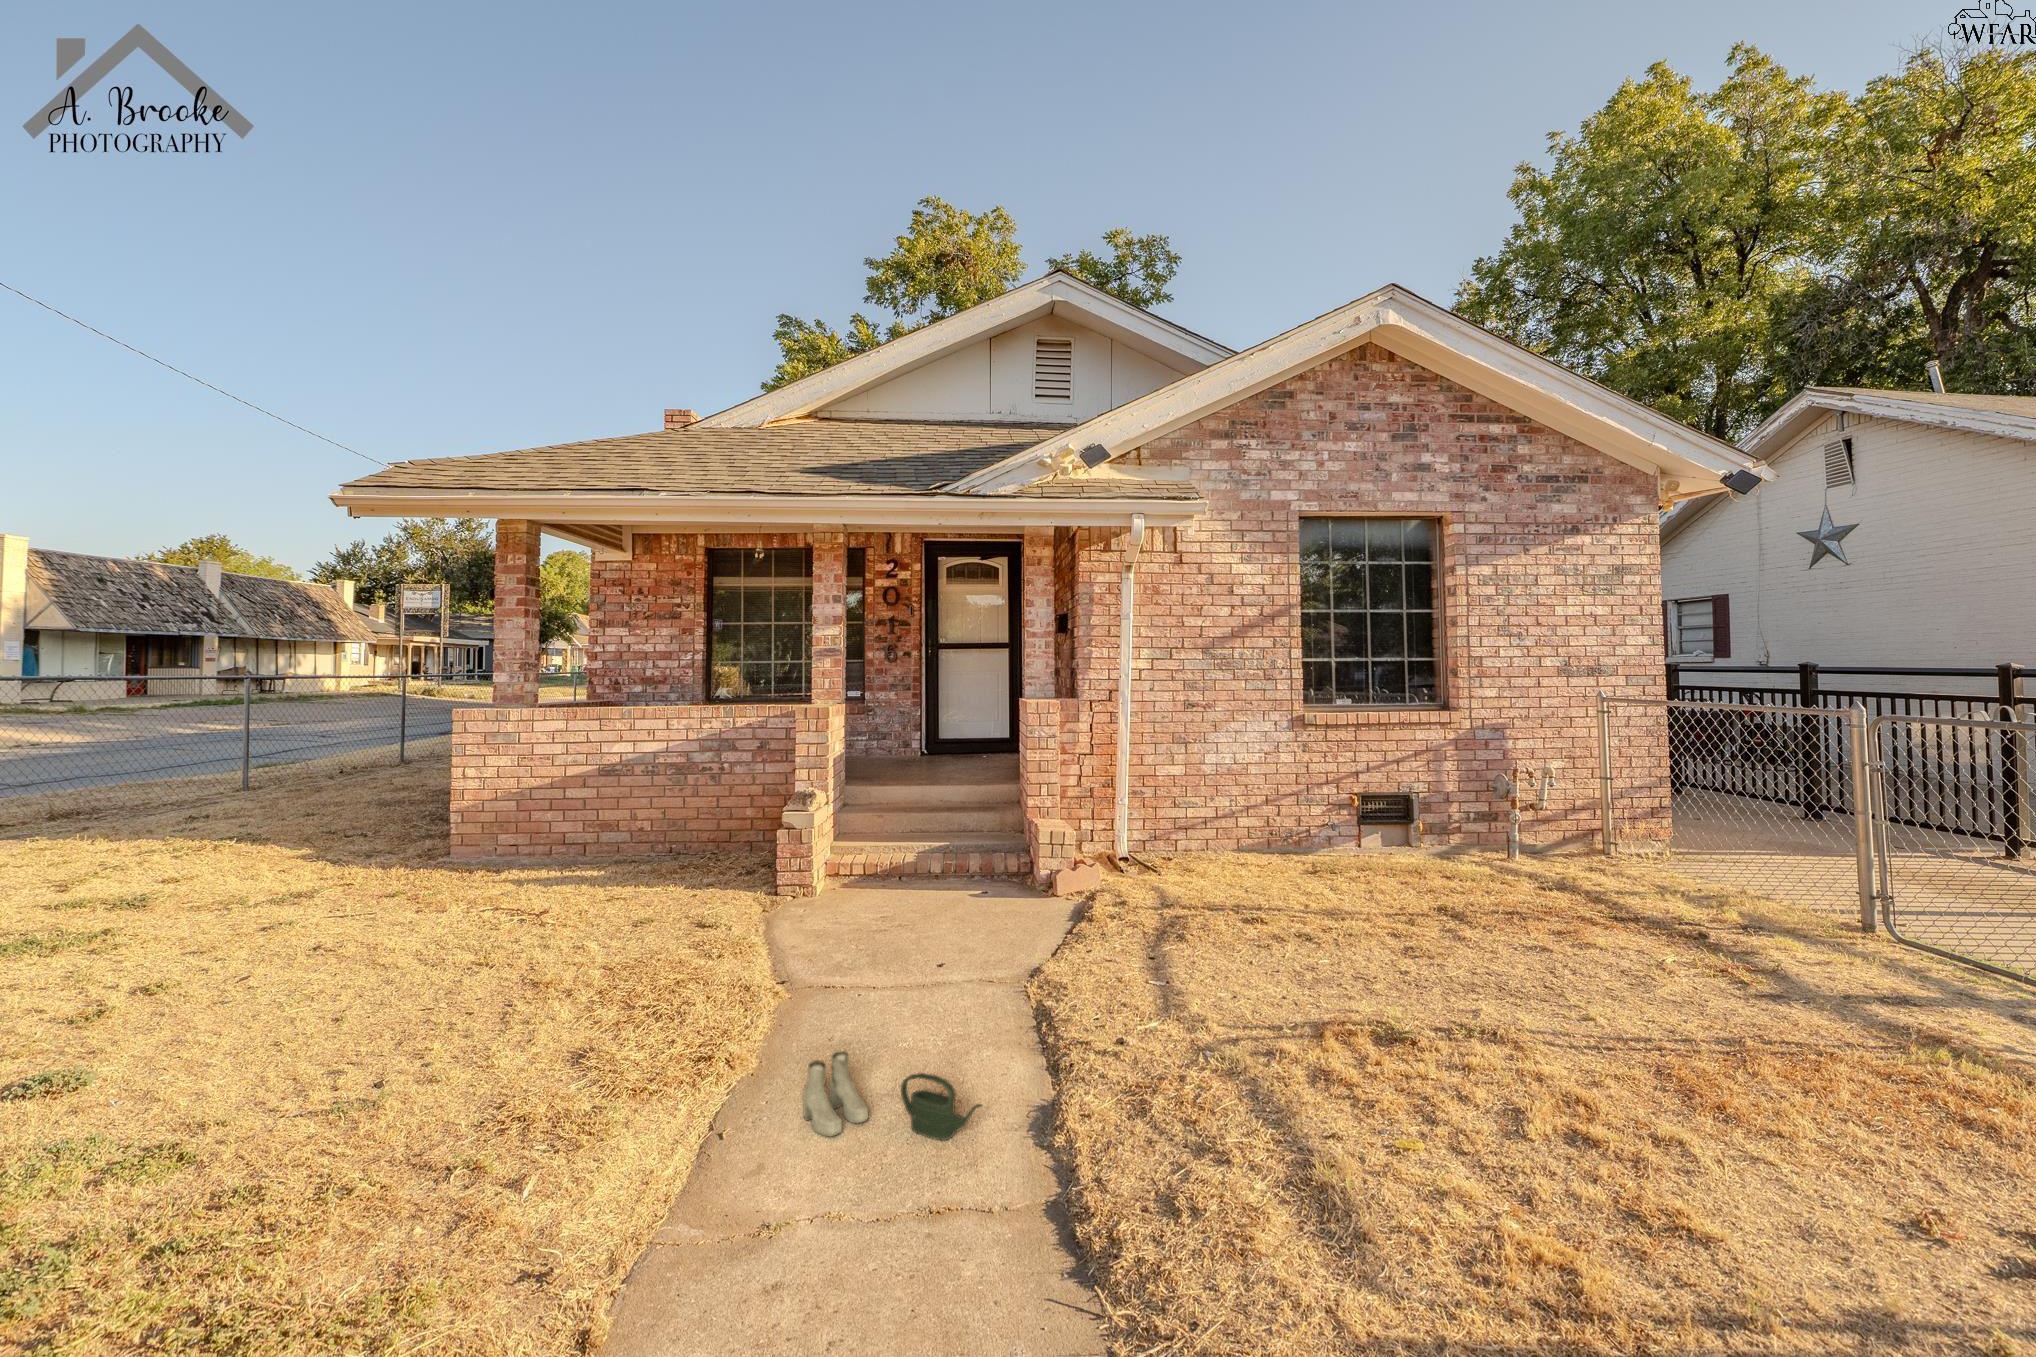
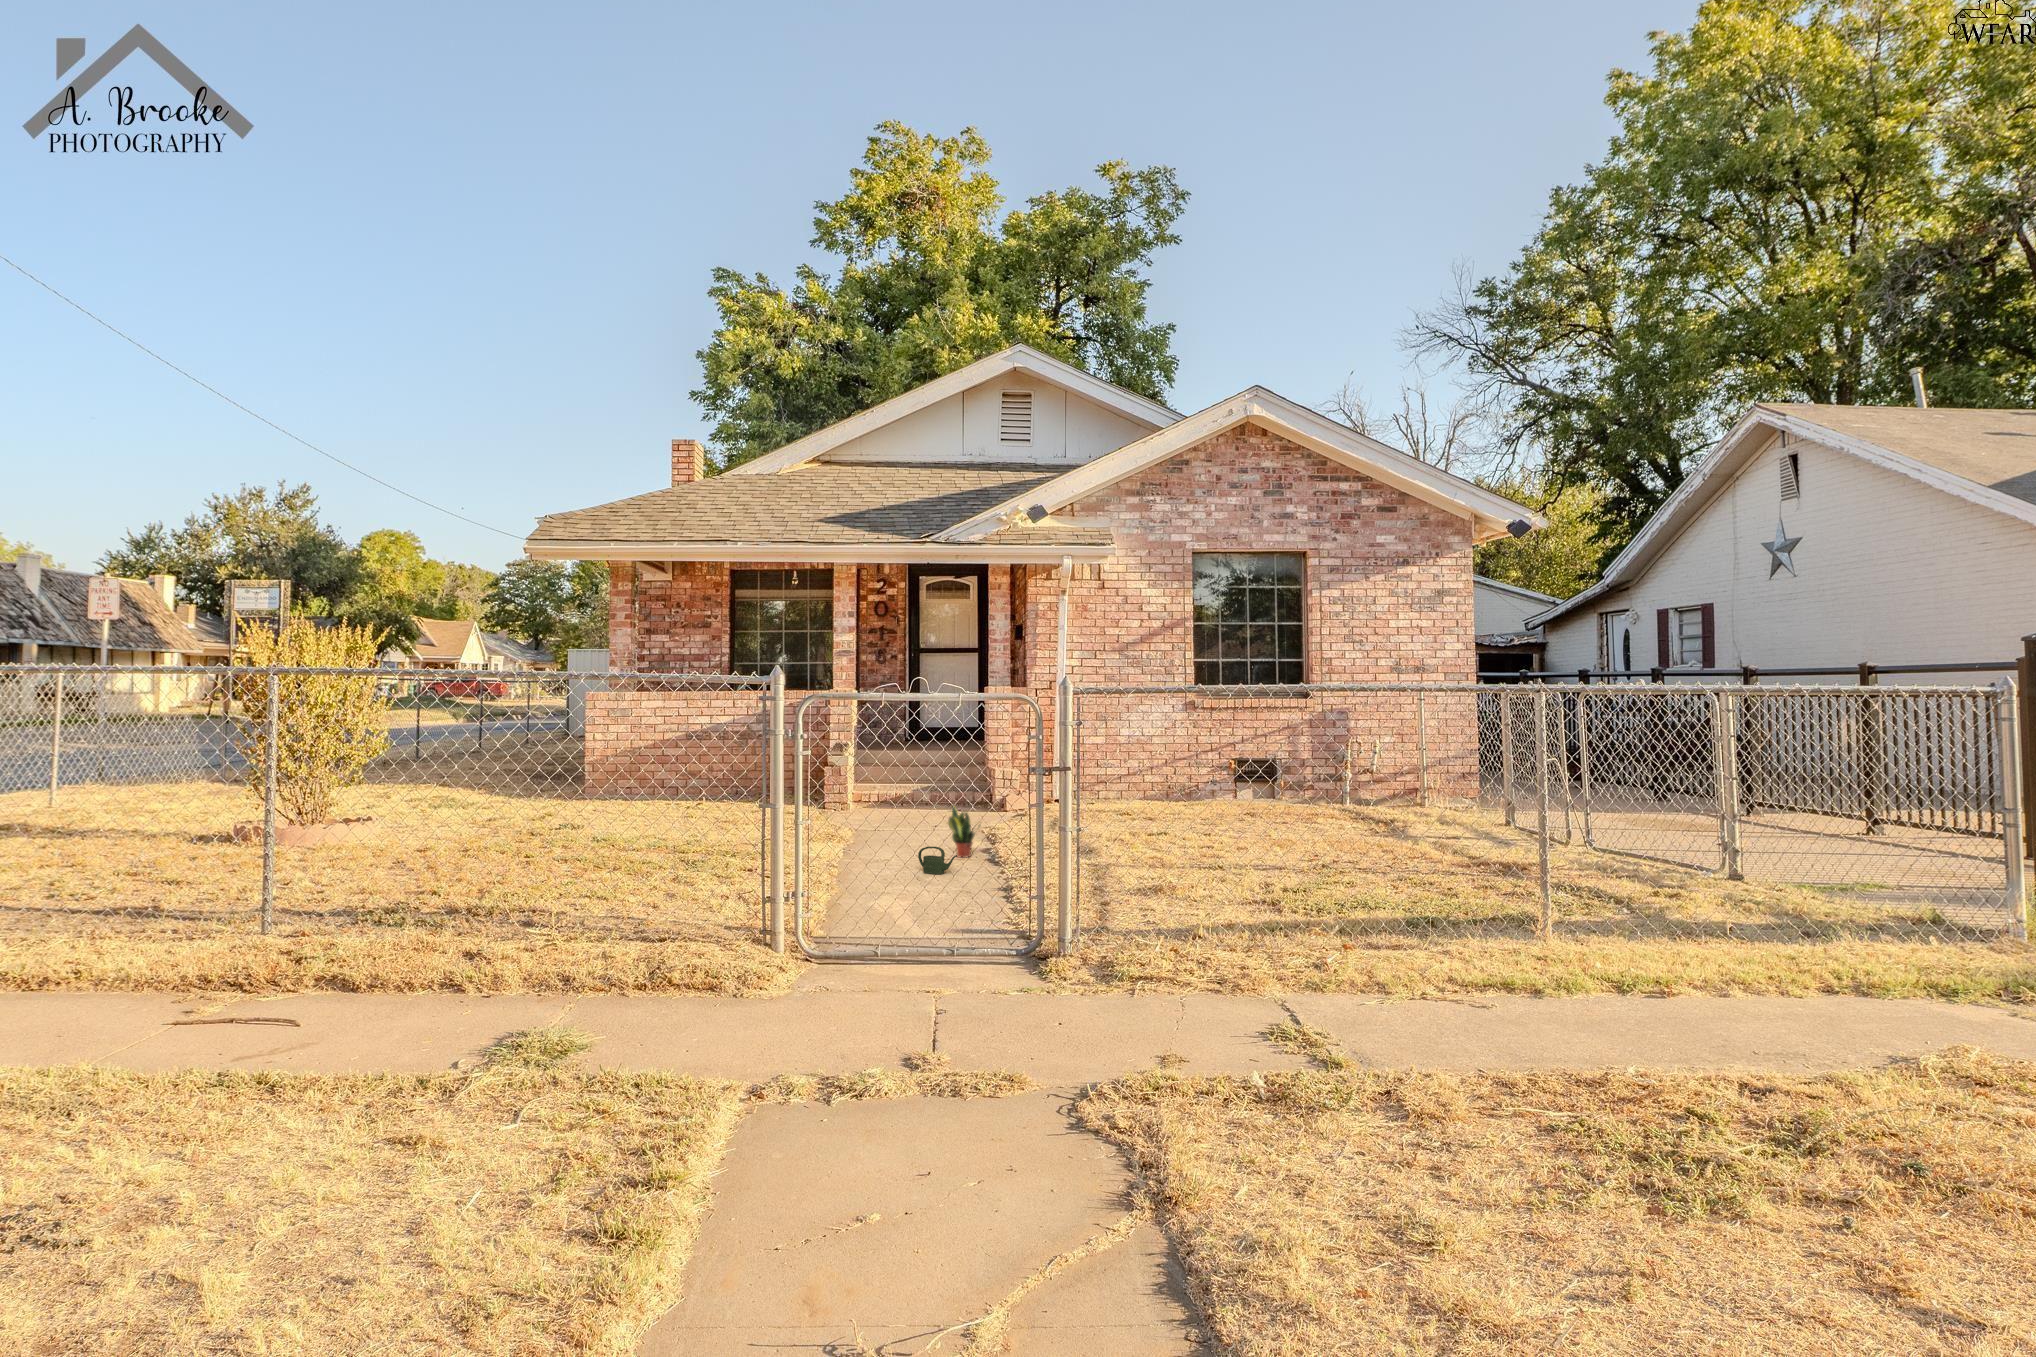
potted plant: none [967,933,1026,1033] -> present [948,806,980,858]
boots: present [803,1051,868,1136] -> none [870,842,902,873]

